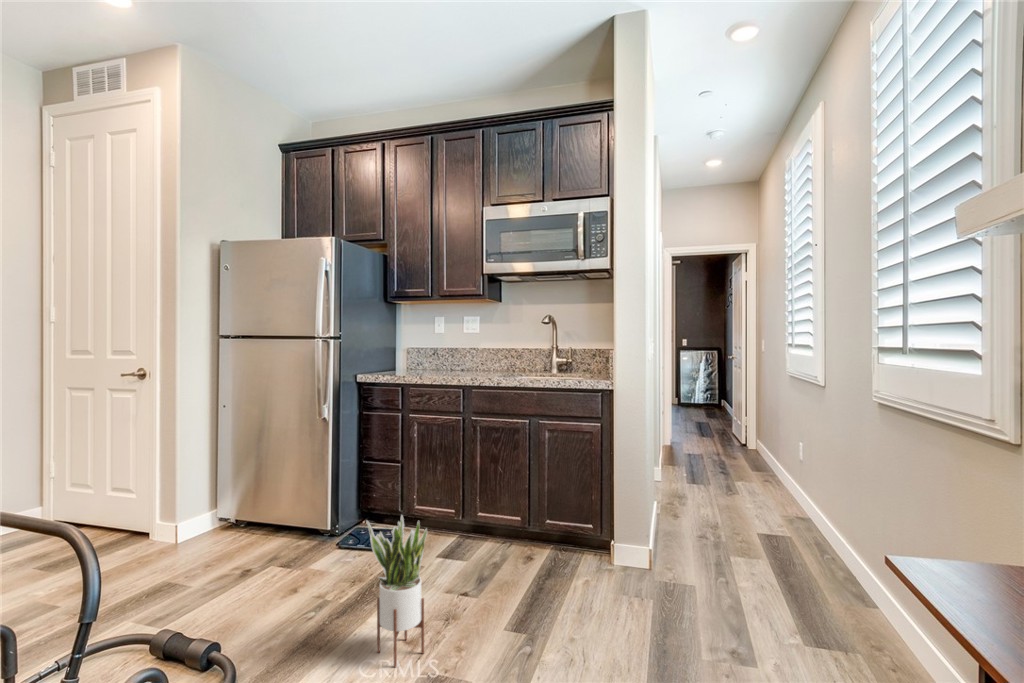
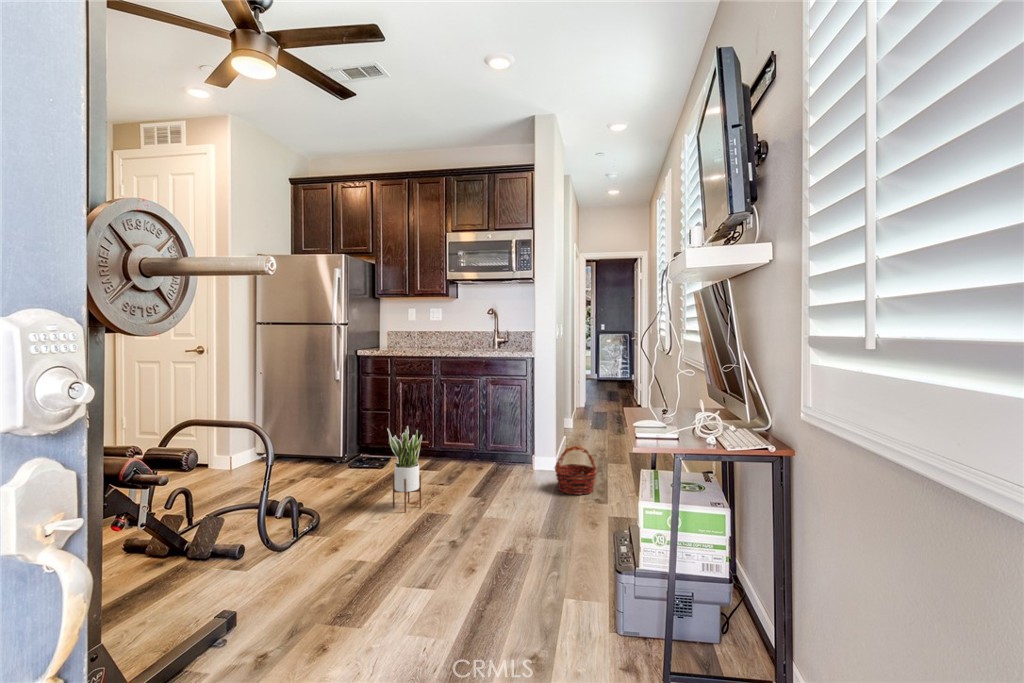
basket: none [650,546,725,637] -> present [554,446,597,495]

